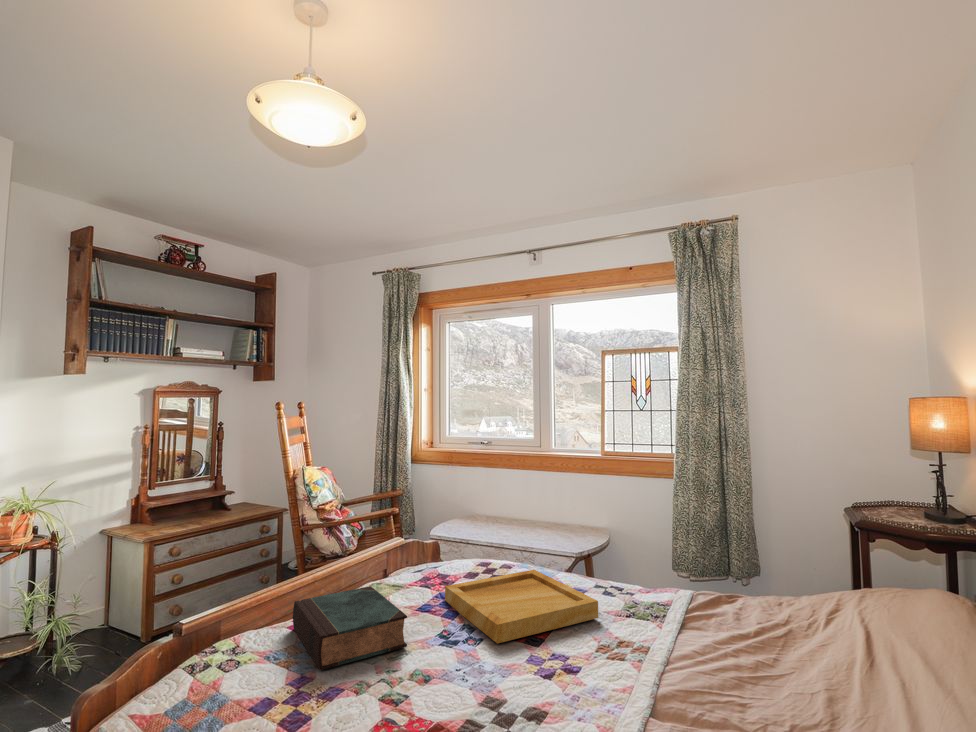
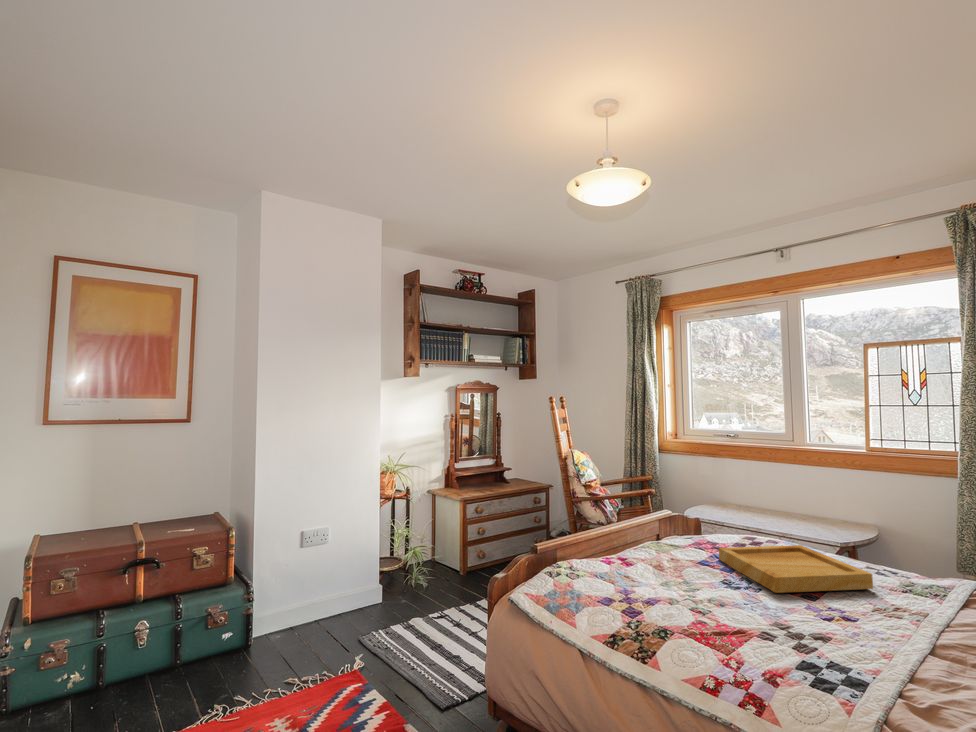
book: present [293,586,407,670] -> none [603,540,698,588]

